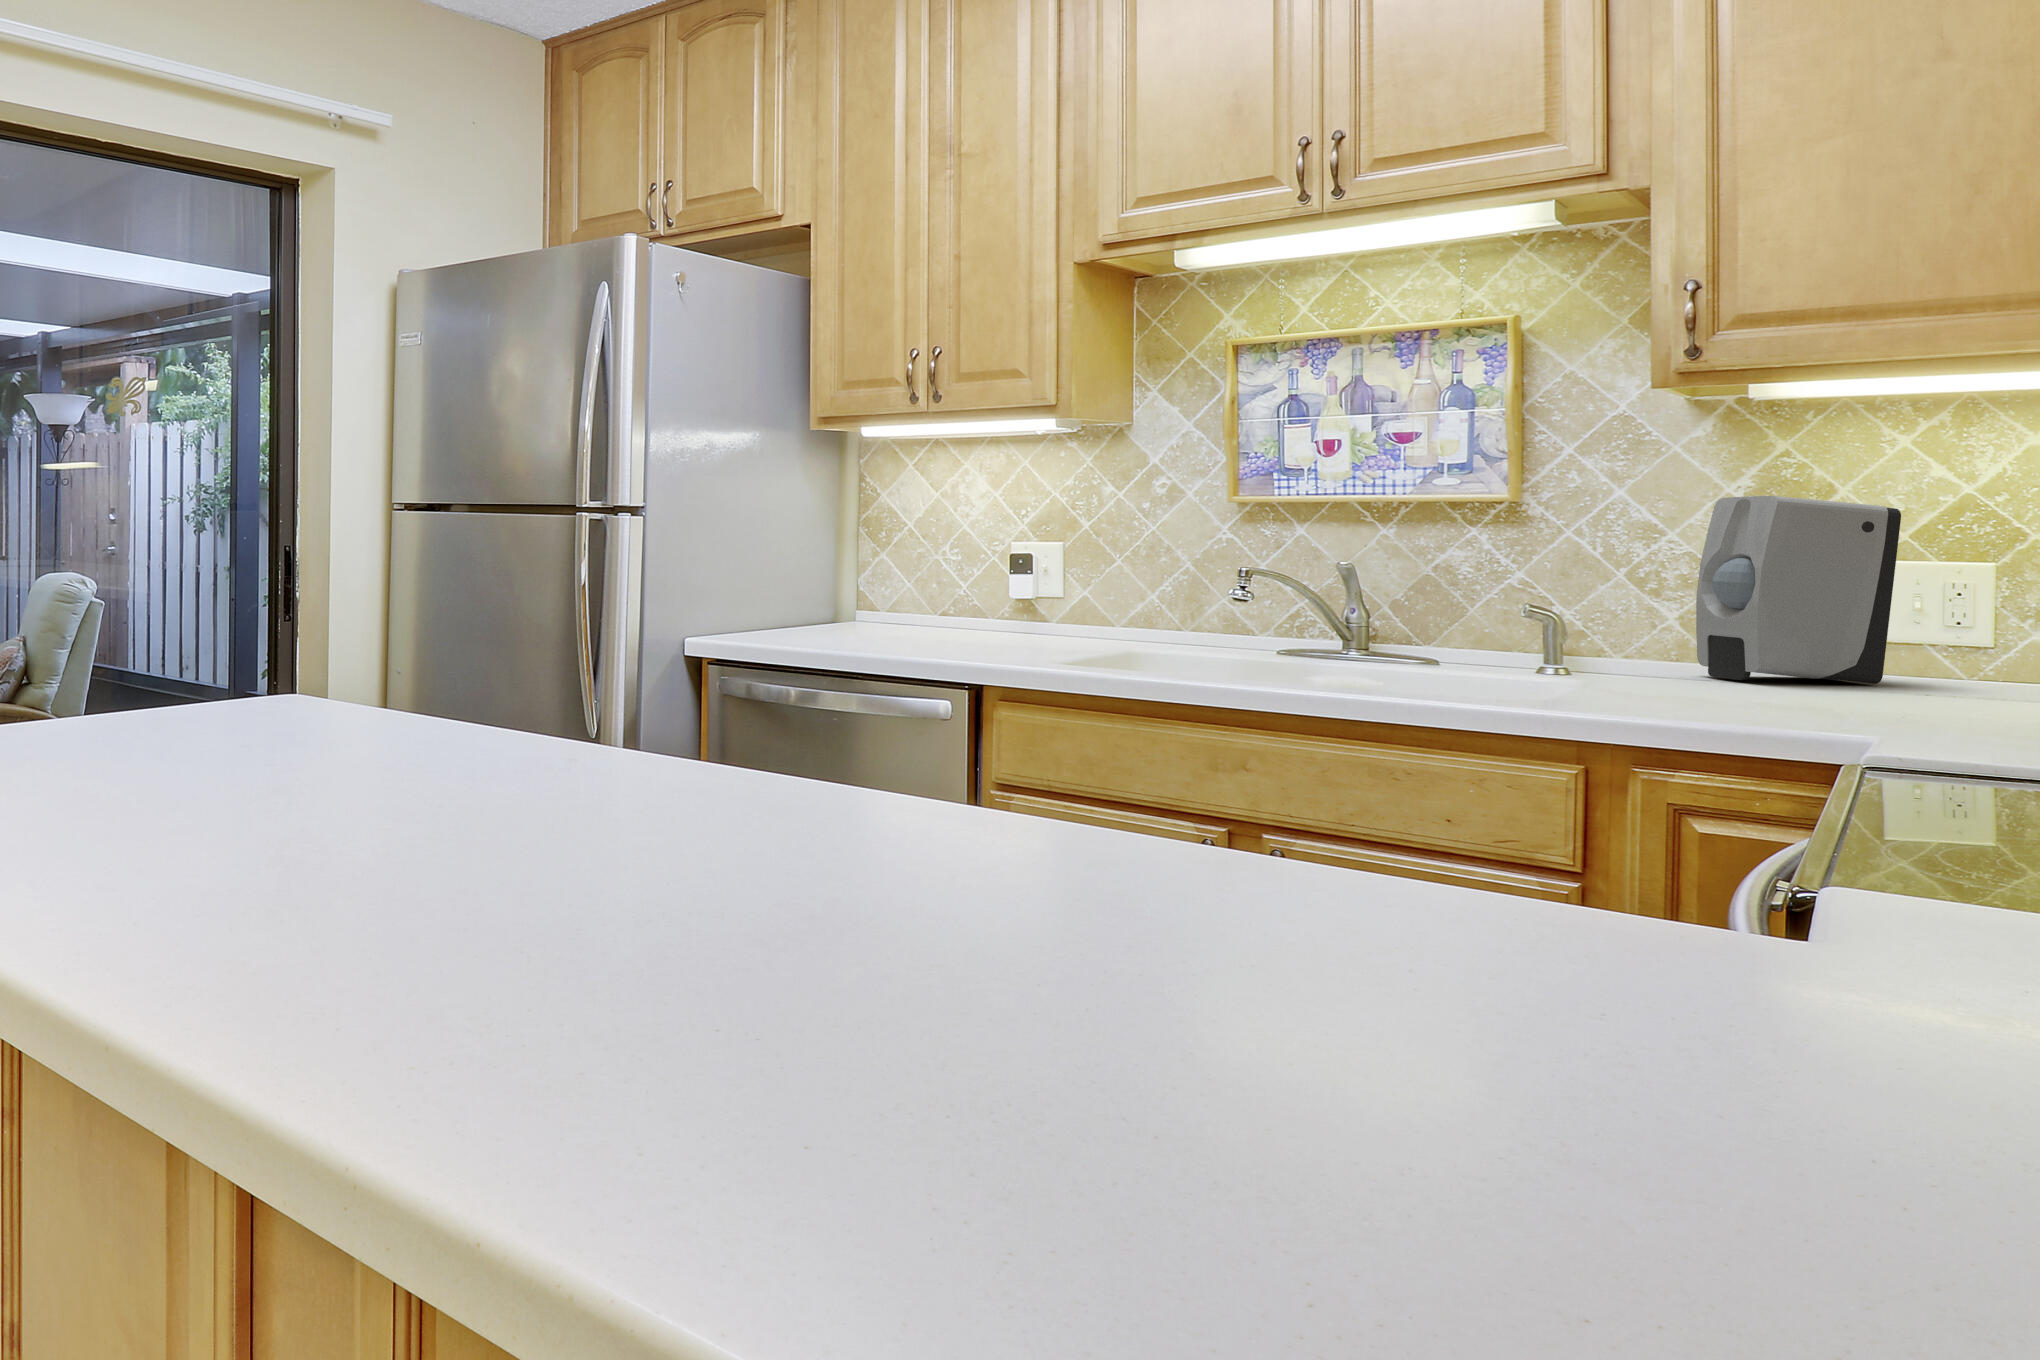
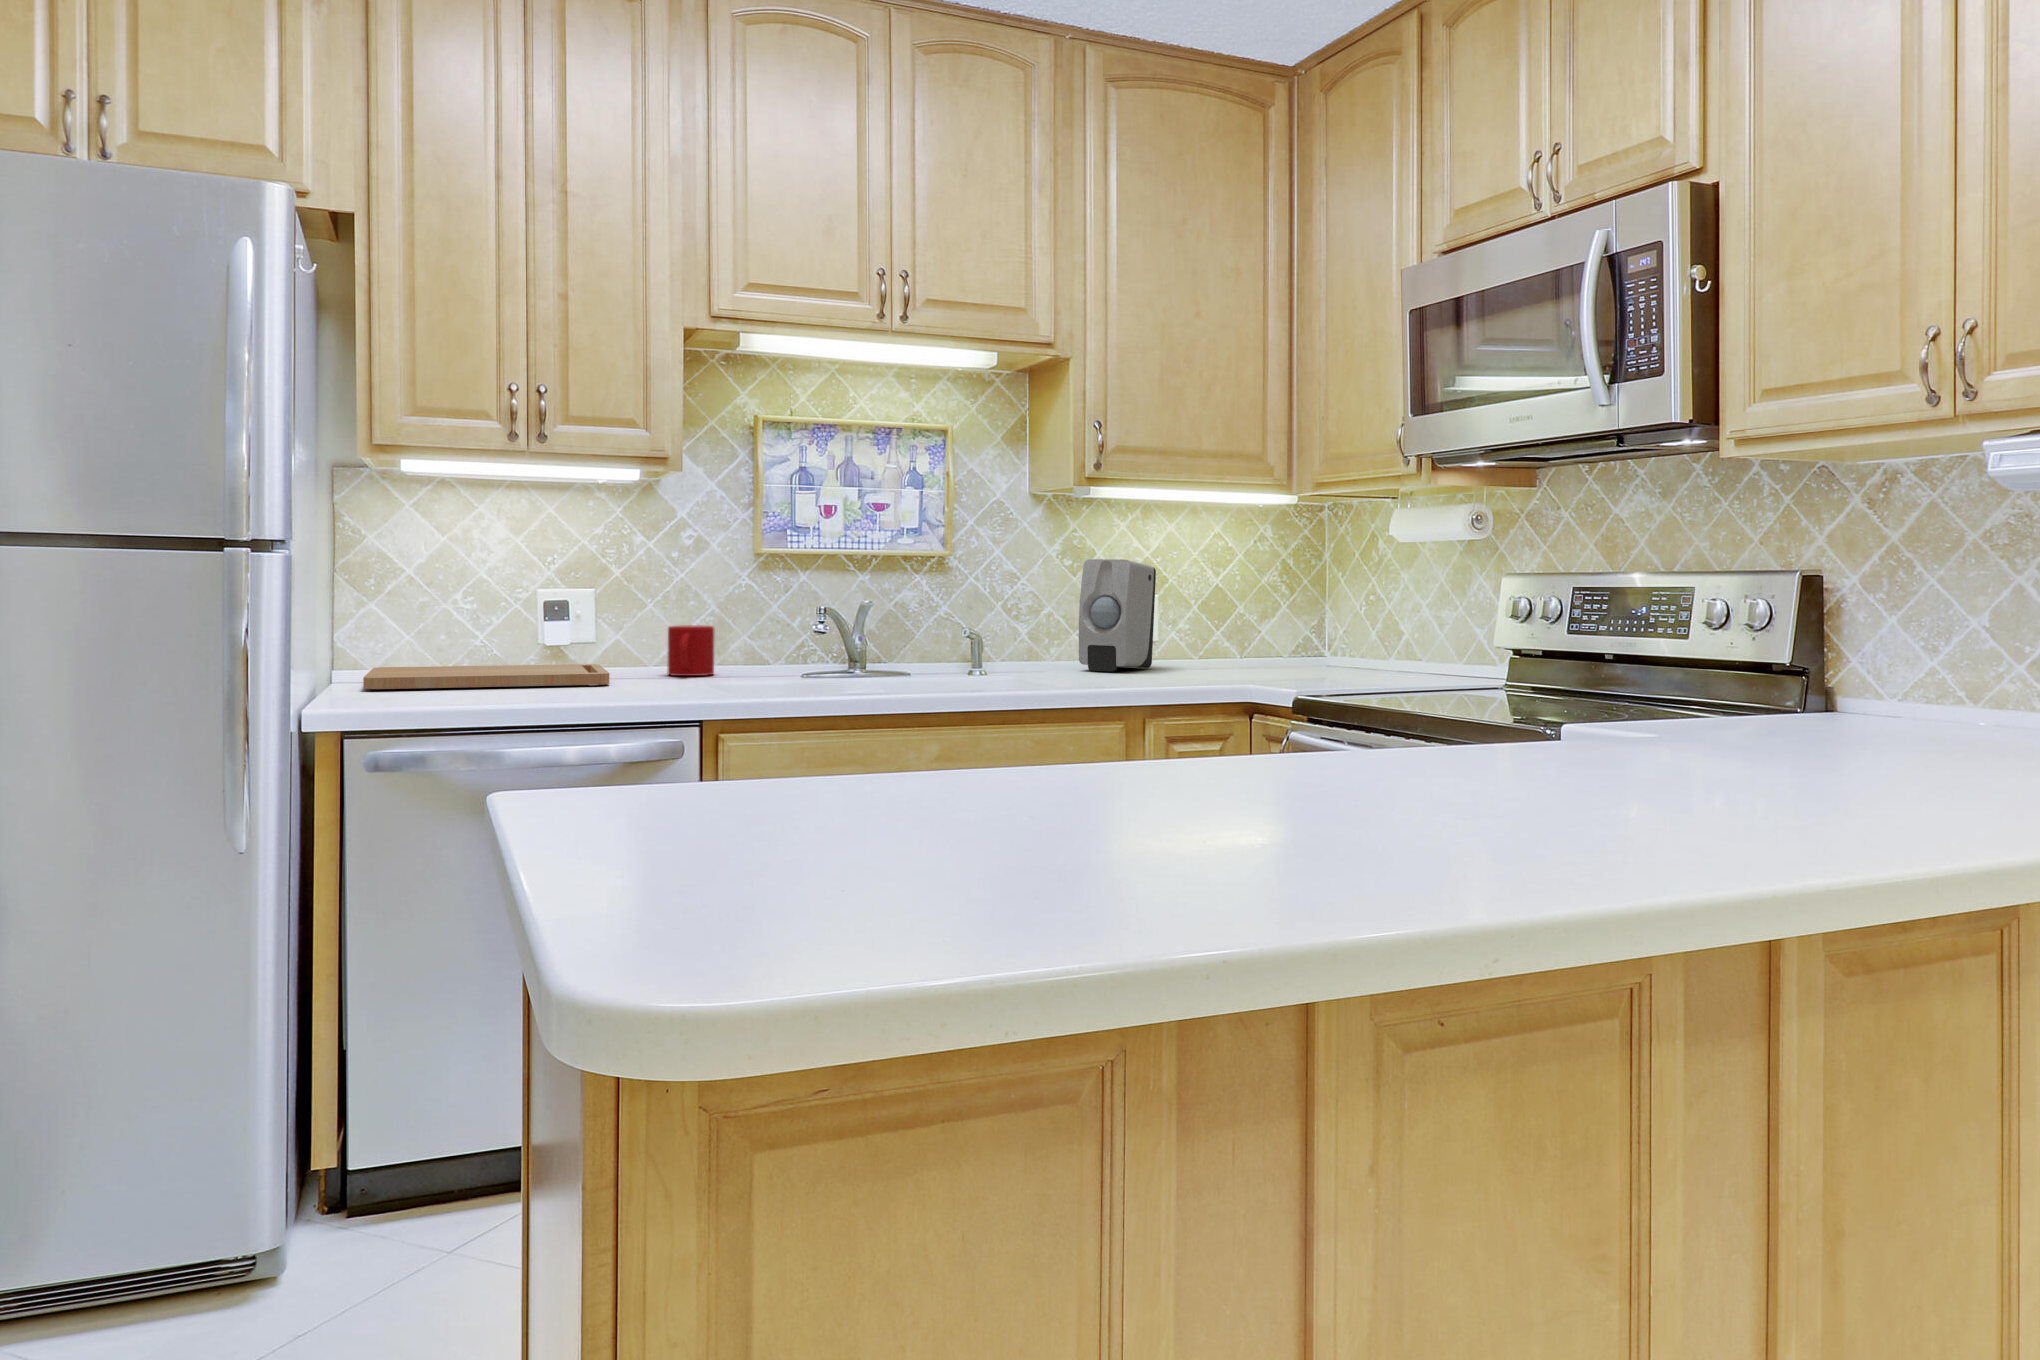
mug: none [1105,583,1167,638] -> present [667,625,715,676]
cutting board: none [818,611,1068,636] -> present [363,664,609,689]

